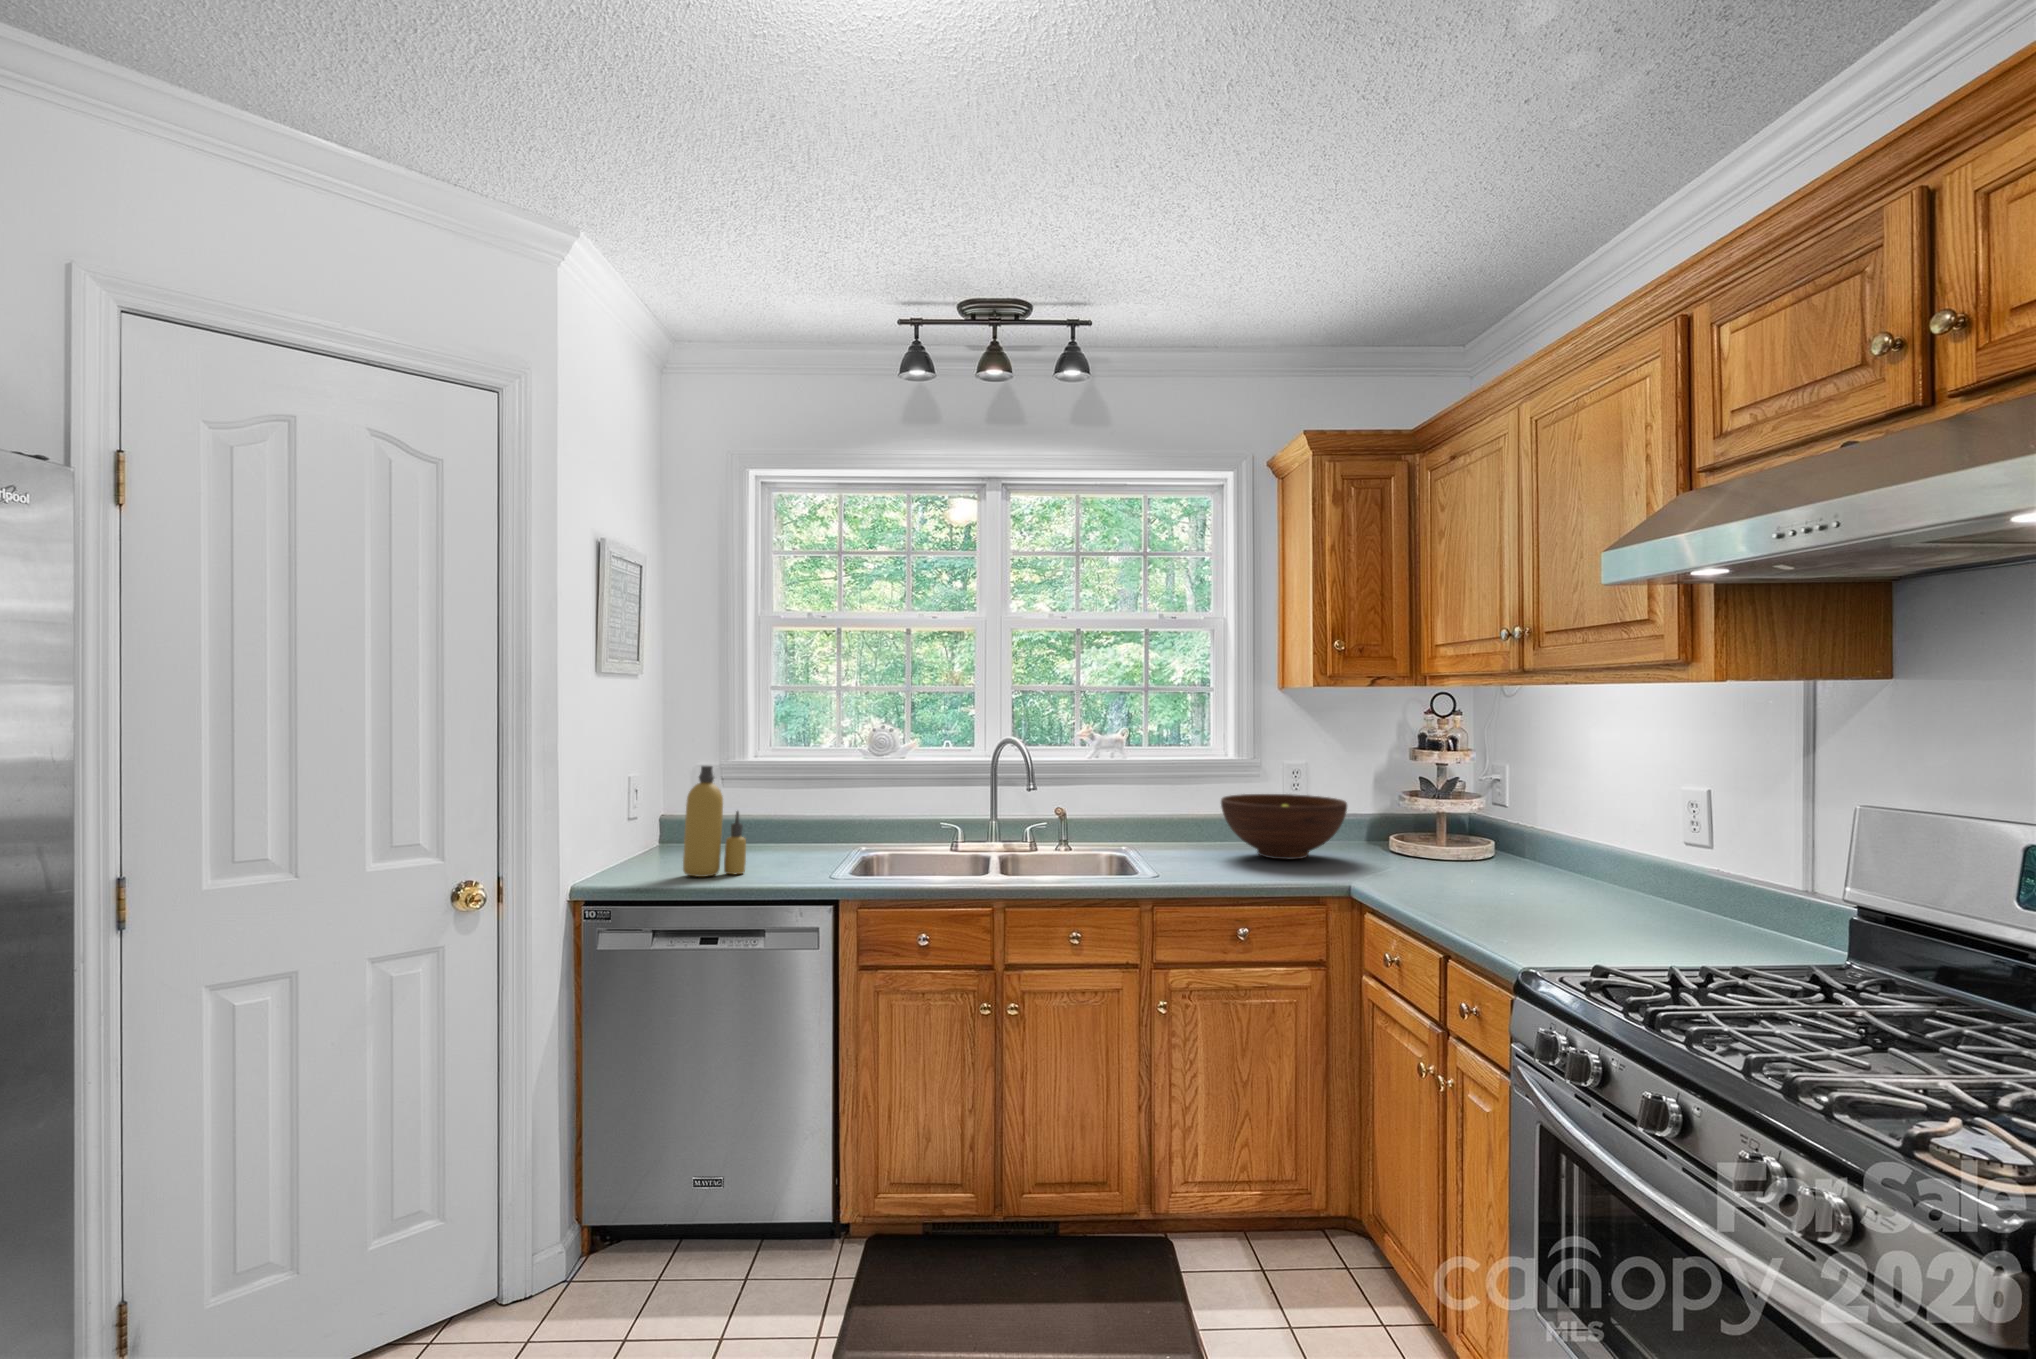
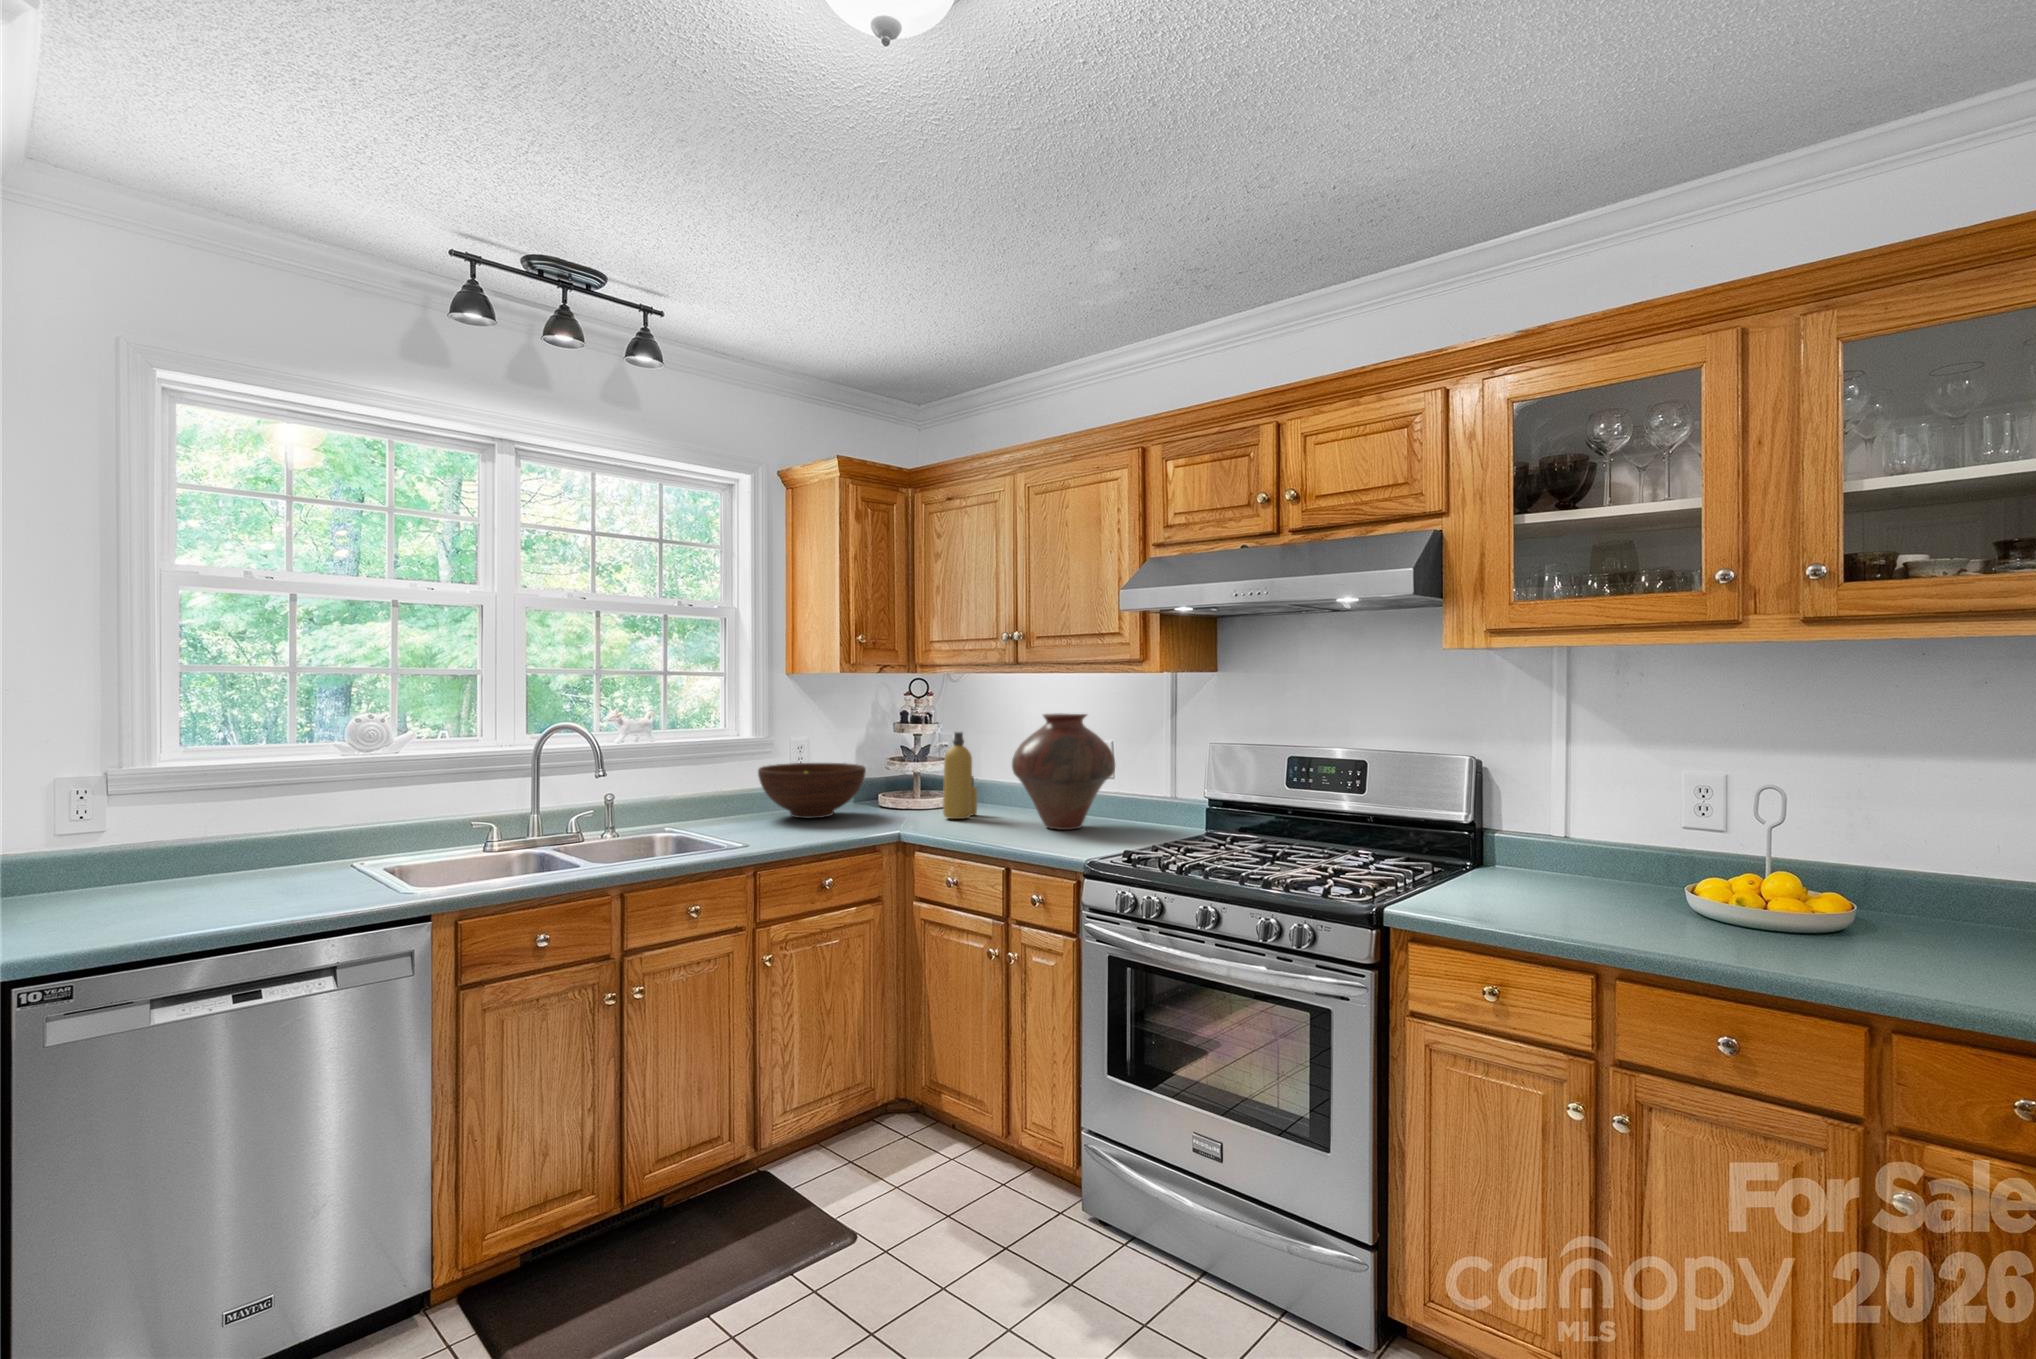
vase: none [1480,747,1647,914] -> present [1012,714,1115,830]
bottle: present [683,766,746,877] -> present [943,732,977,819]

